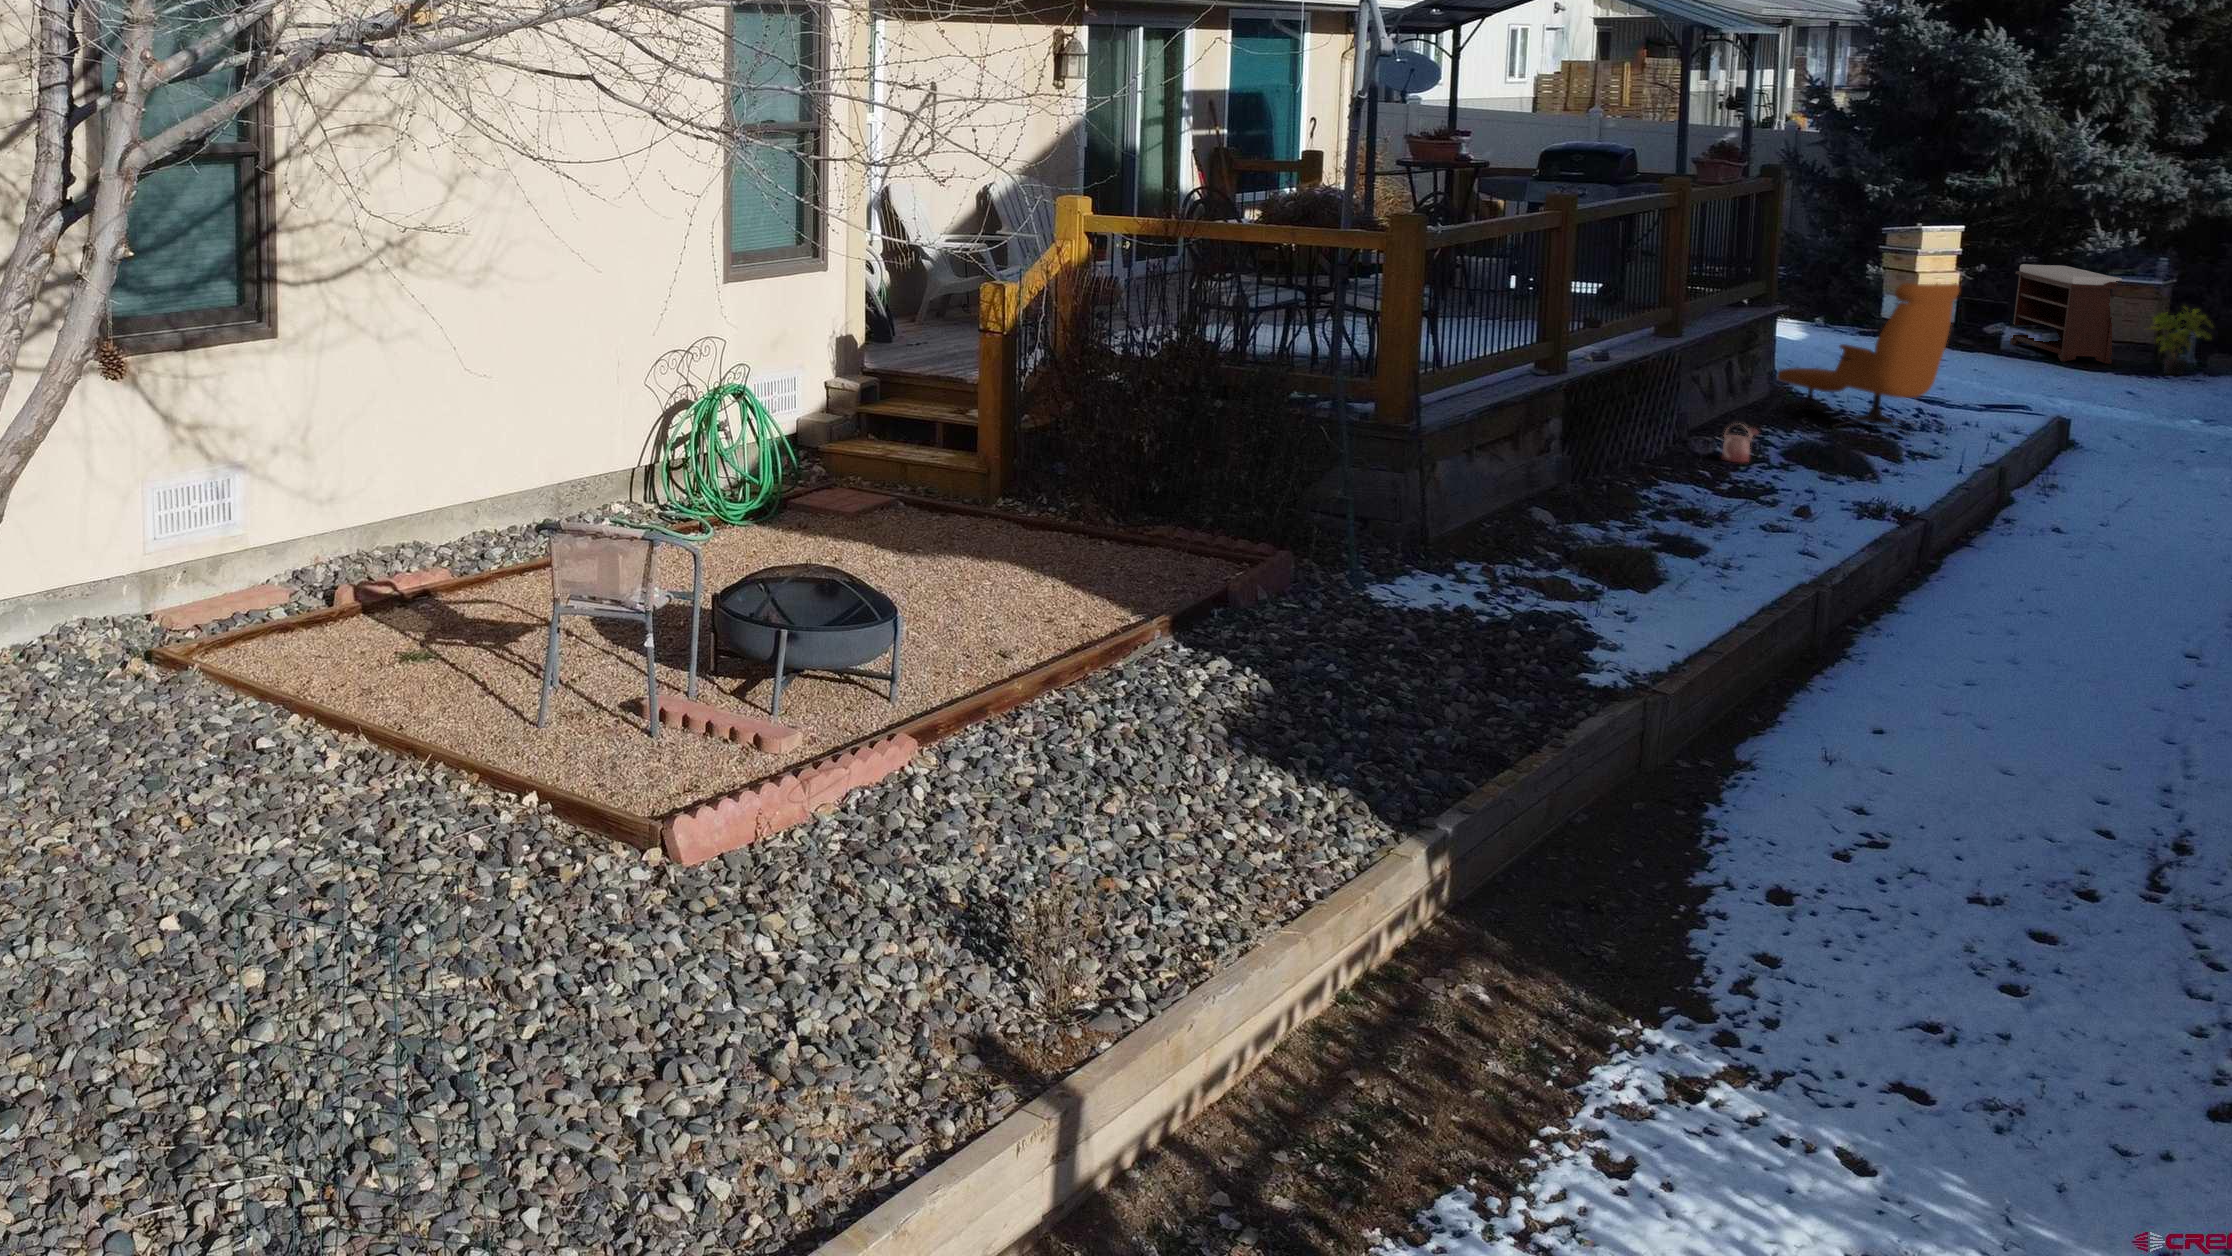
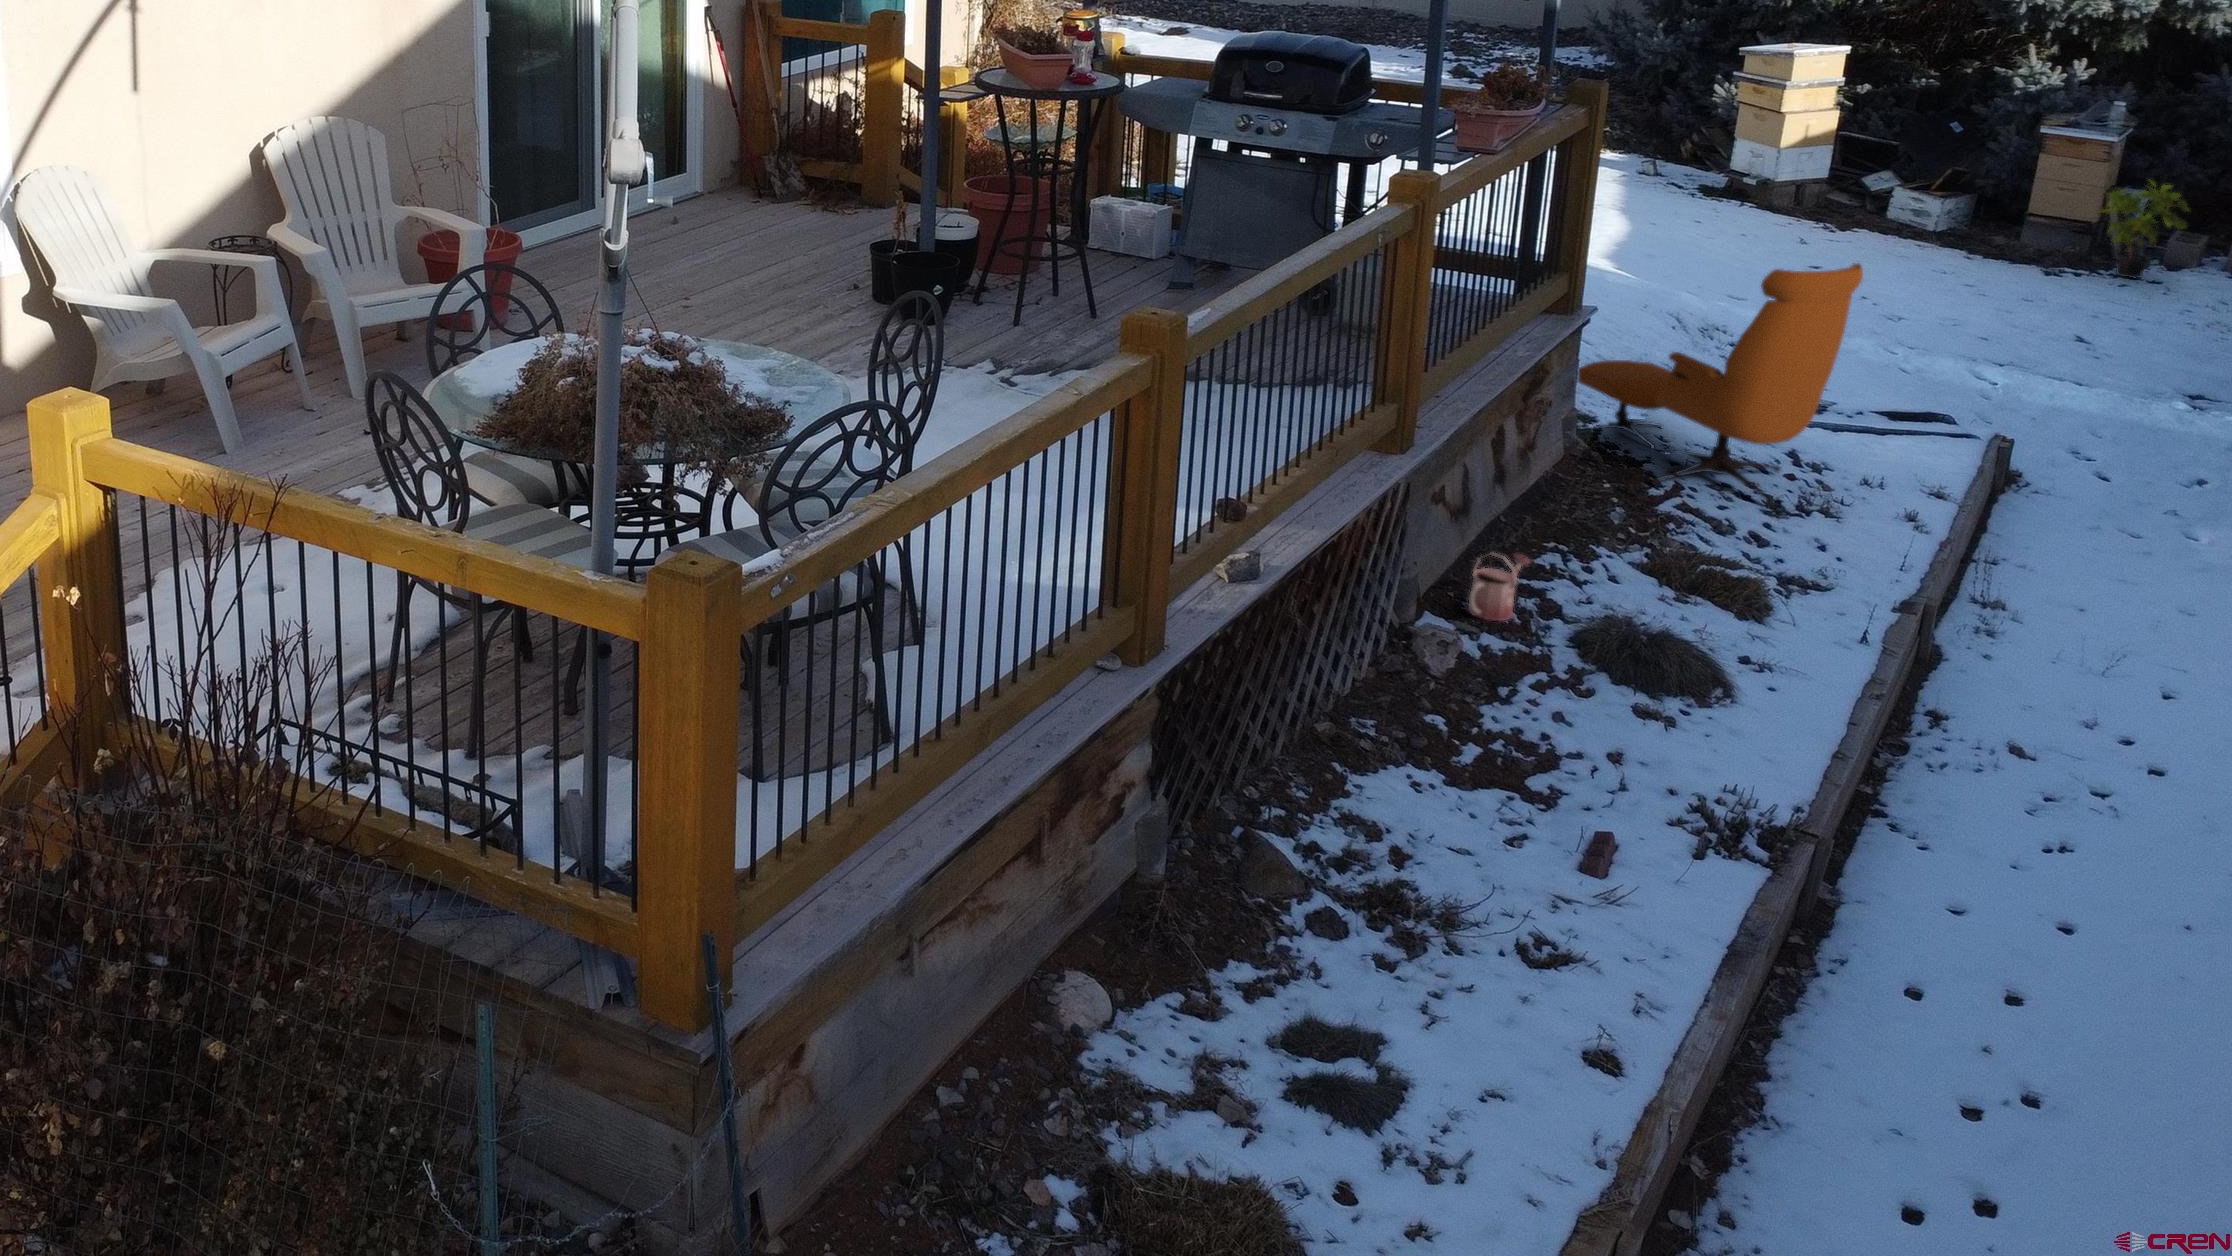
bench: present [2010,264,2123,364] -> none [1901,102,2071,255]

